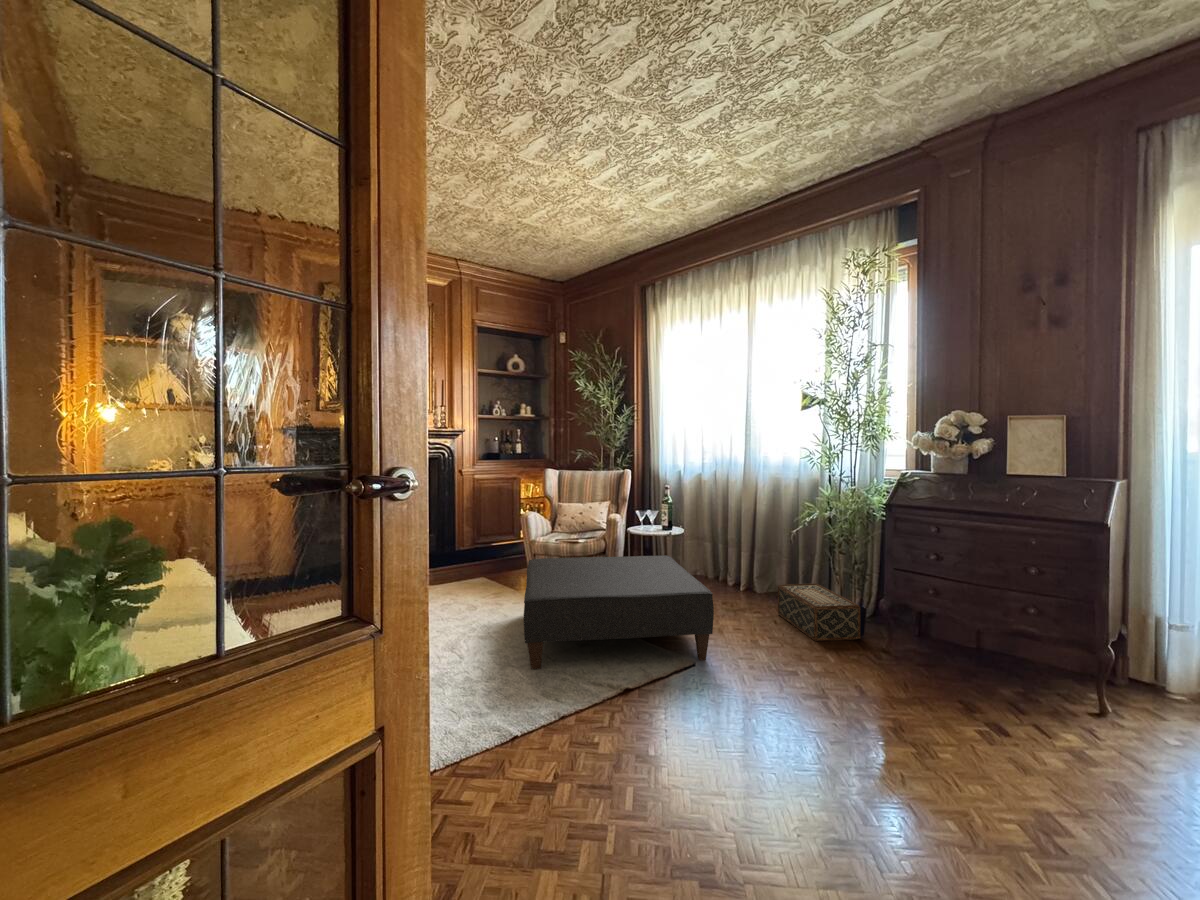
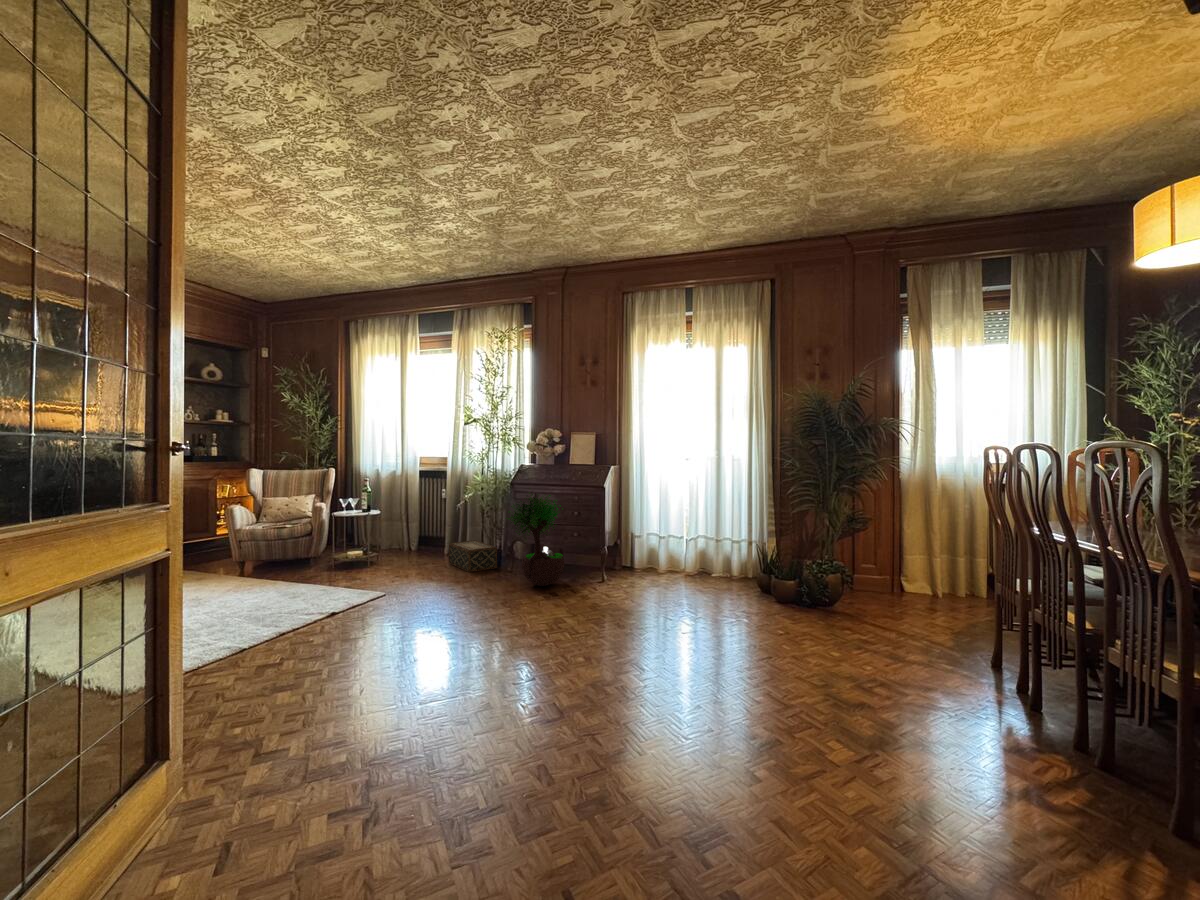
potted tree: none [903,524,1039,715] -> present [506,492,564,586]
ottoman: present [524,556,714,669] -> none [239,530,399,611]

